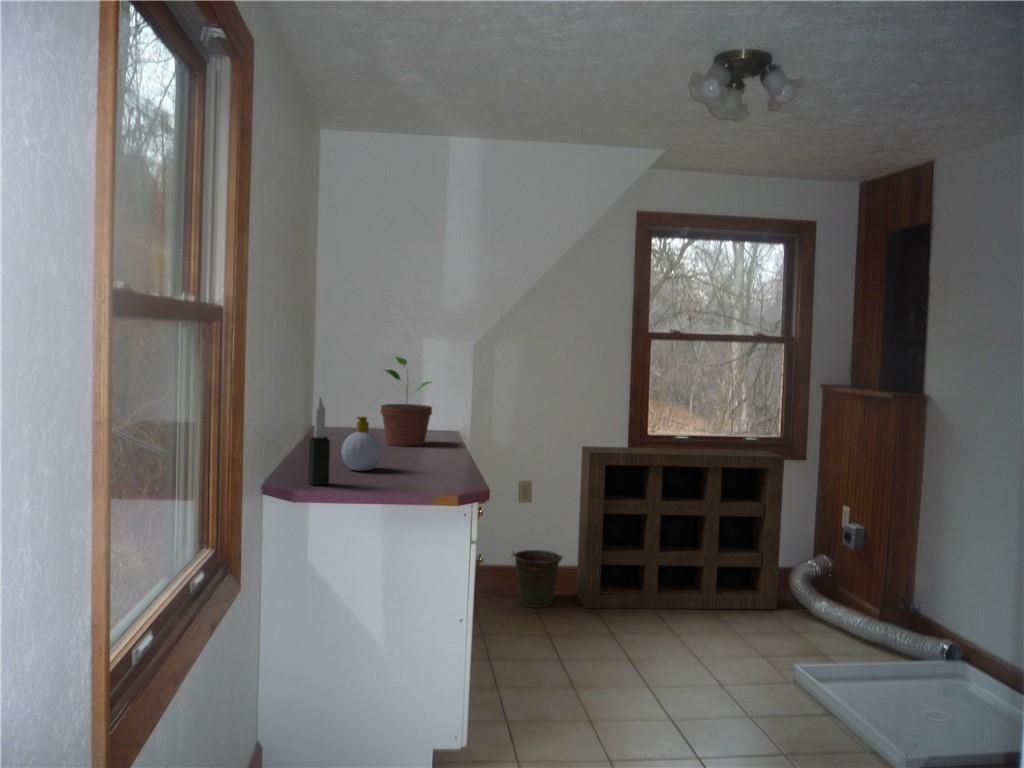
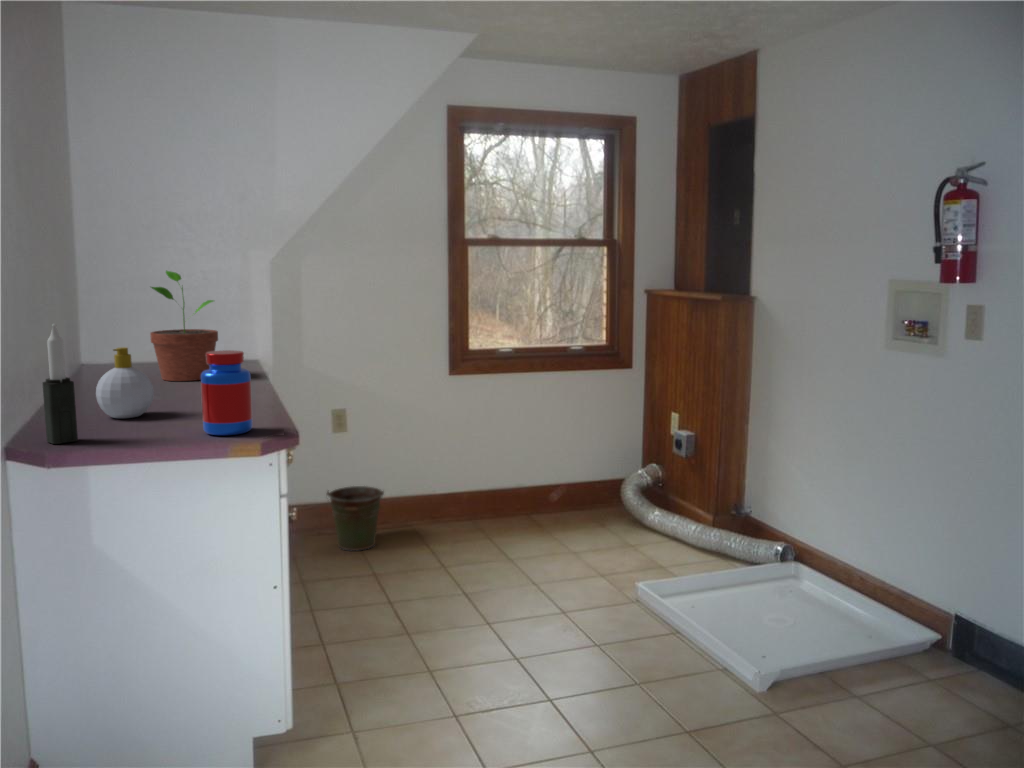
jar: none [417,423,455,488] -> present [201,350,252,435]
shelving unit: present [576,446,784,609] -> none [399,361,614,545]

